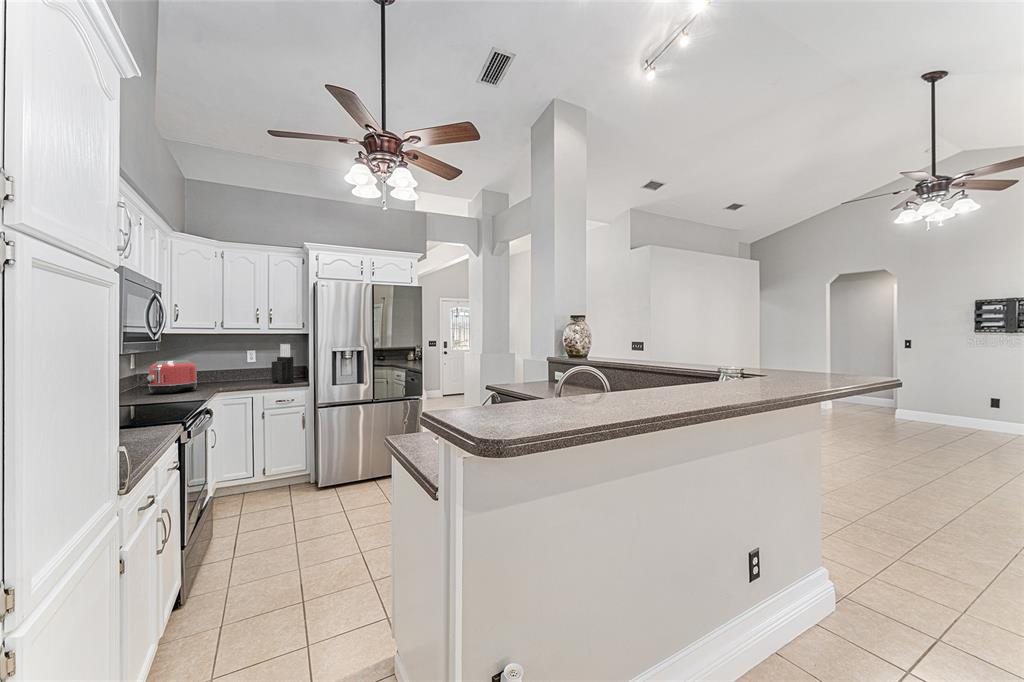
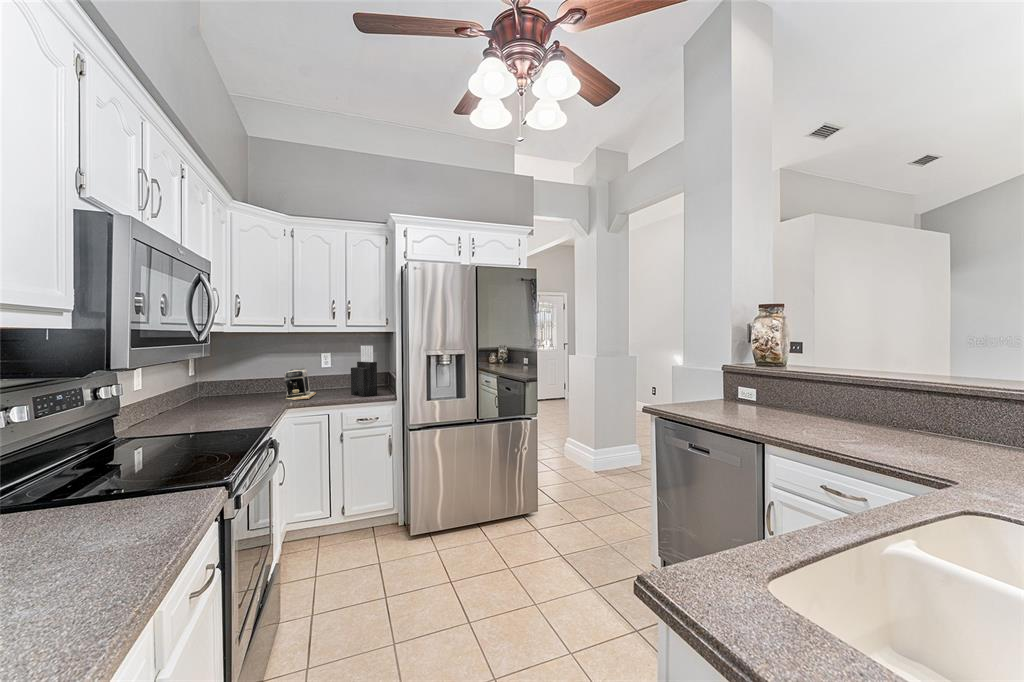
toaster: present [147,360,197,394] -> none [200,367,263,412]
coffee maker: none [214,362,243,386] -> present [284,368,316,400]

